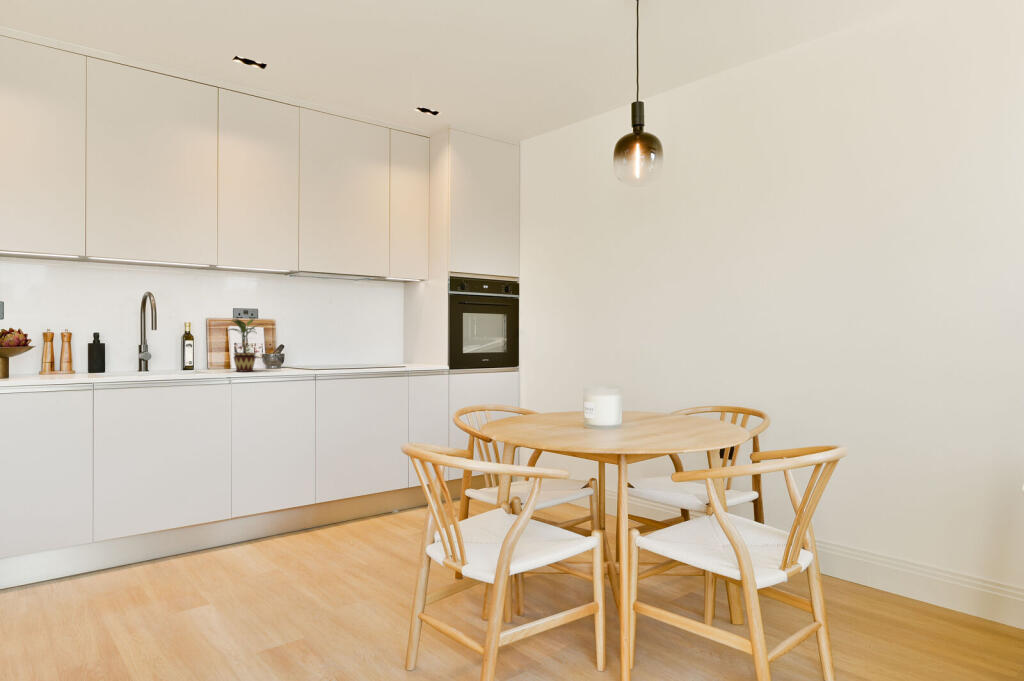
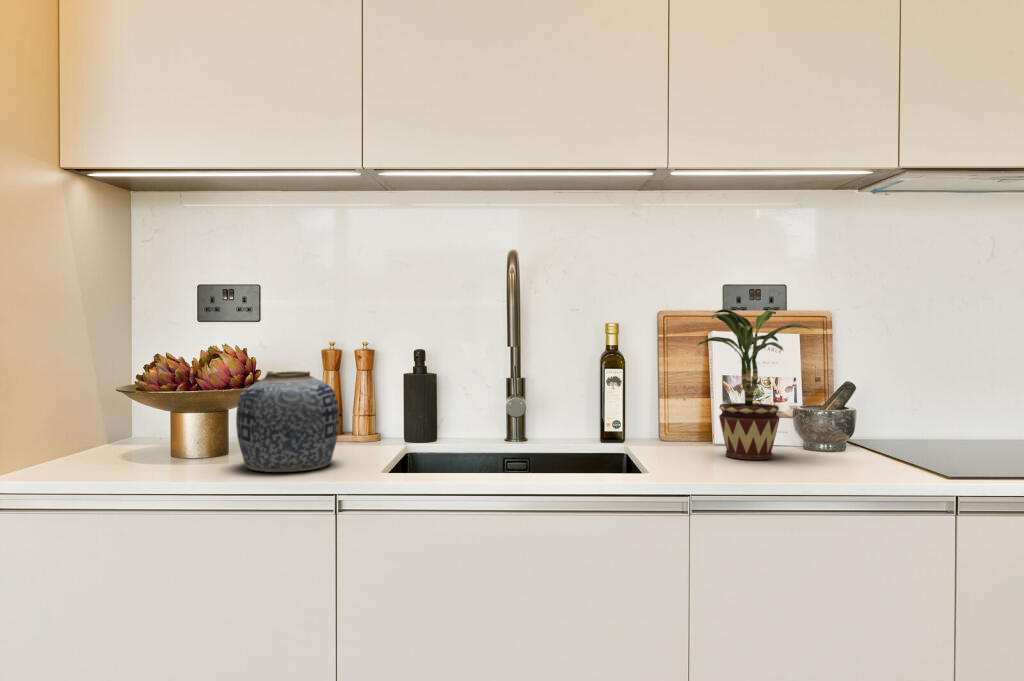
vase: none [27,342,76,381] -> present [236,371,339,472]

